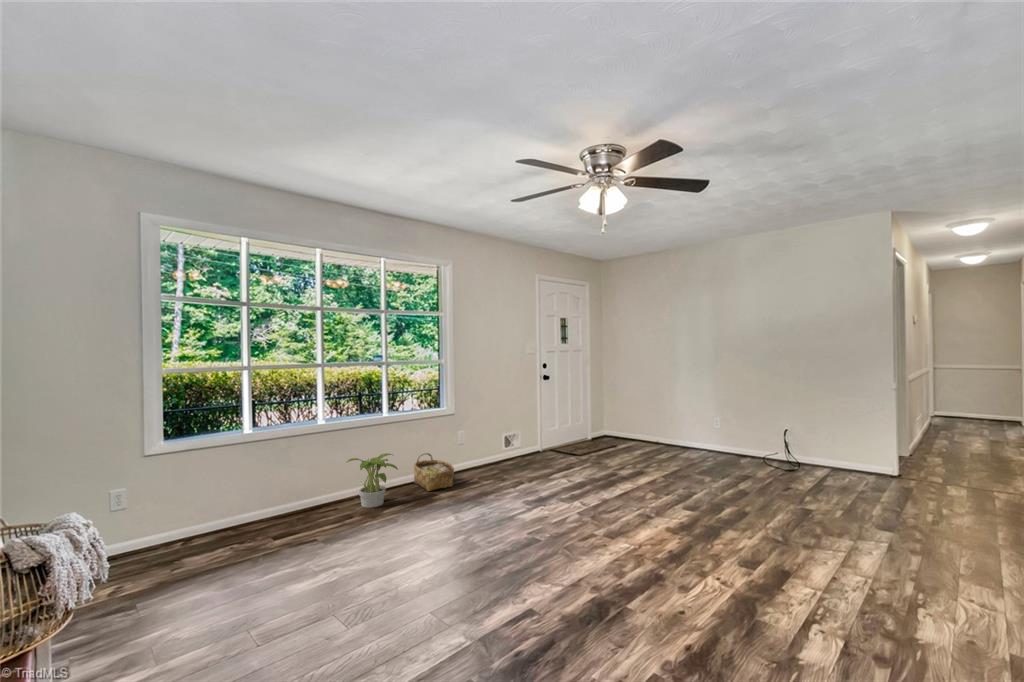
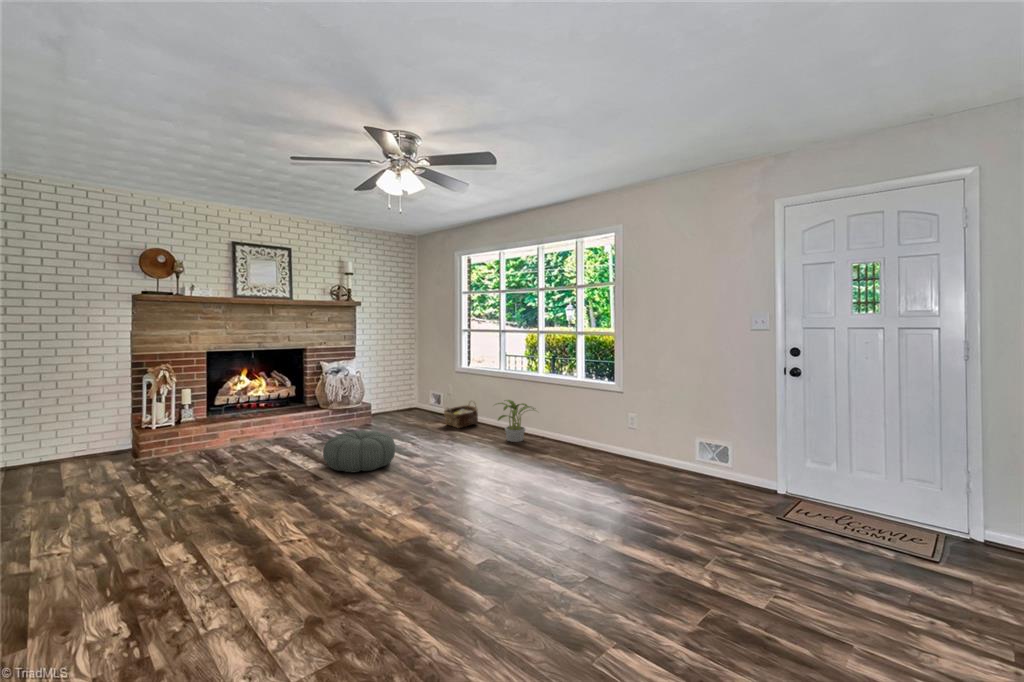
woven basket: present [414,453,454,491] -> present [444,405,478,428]
pouf: none [406,527,518,612] -> present [323,431,395,472]

